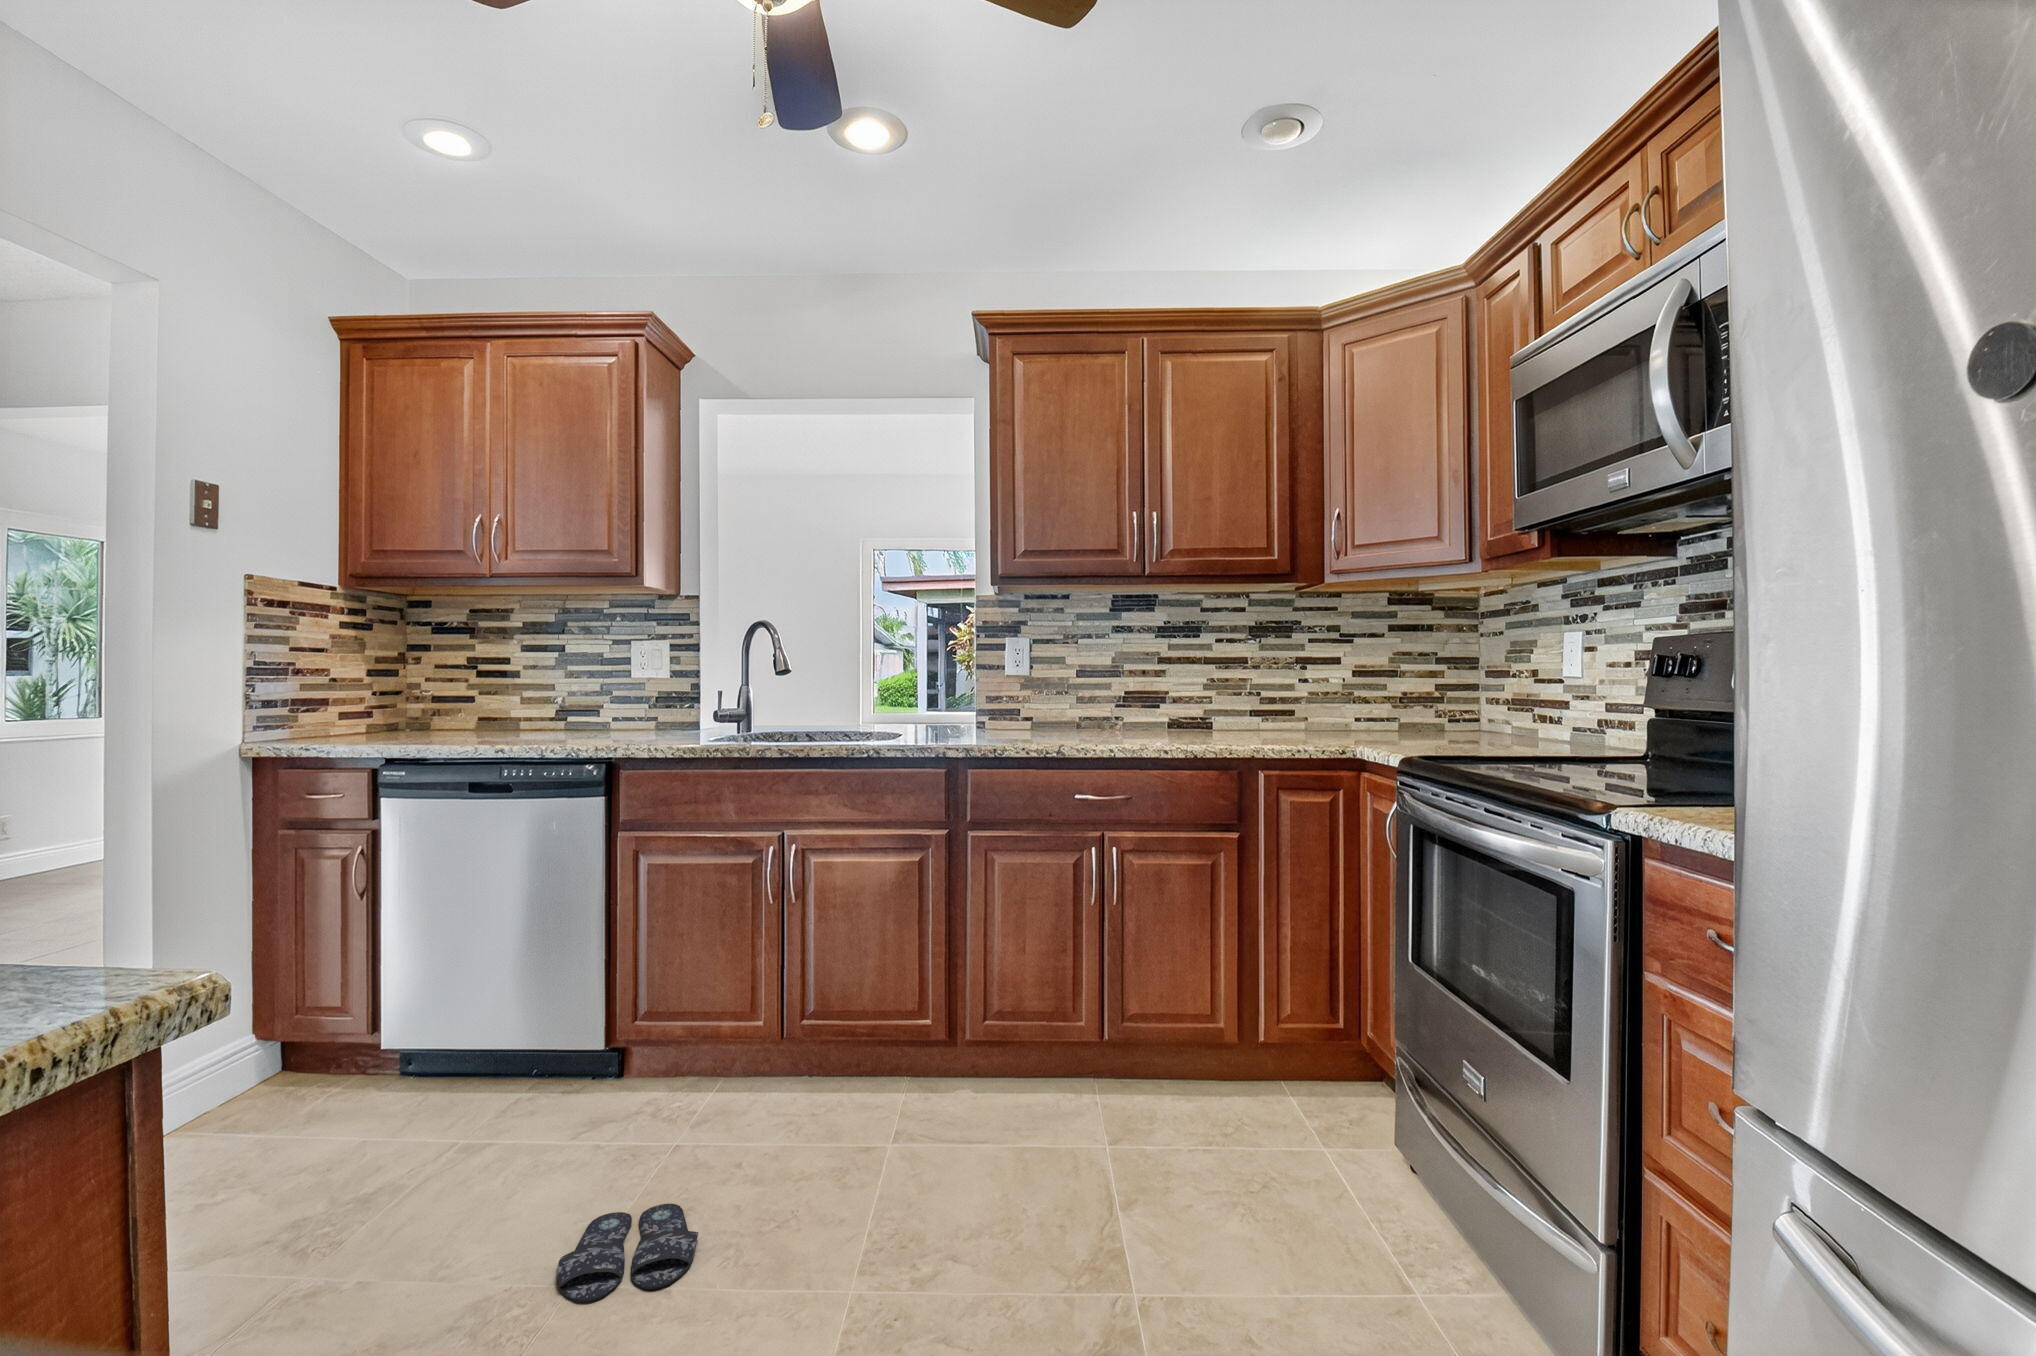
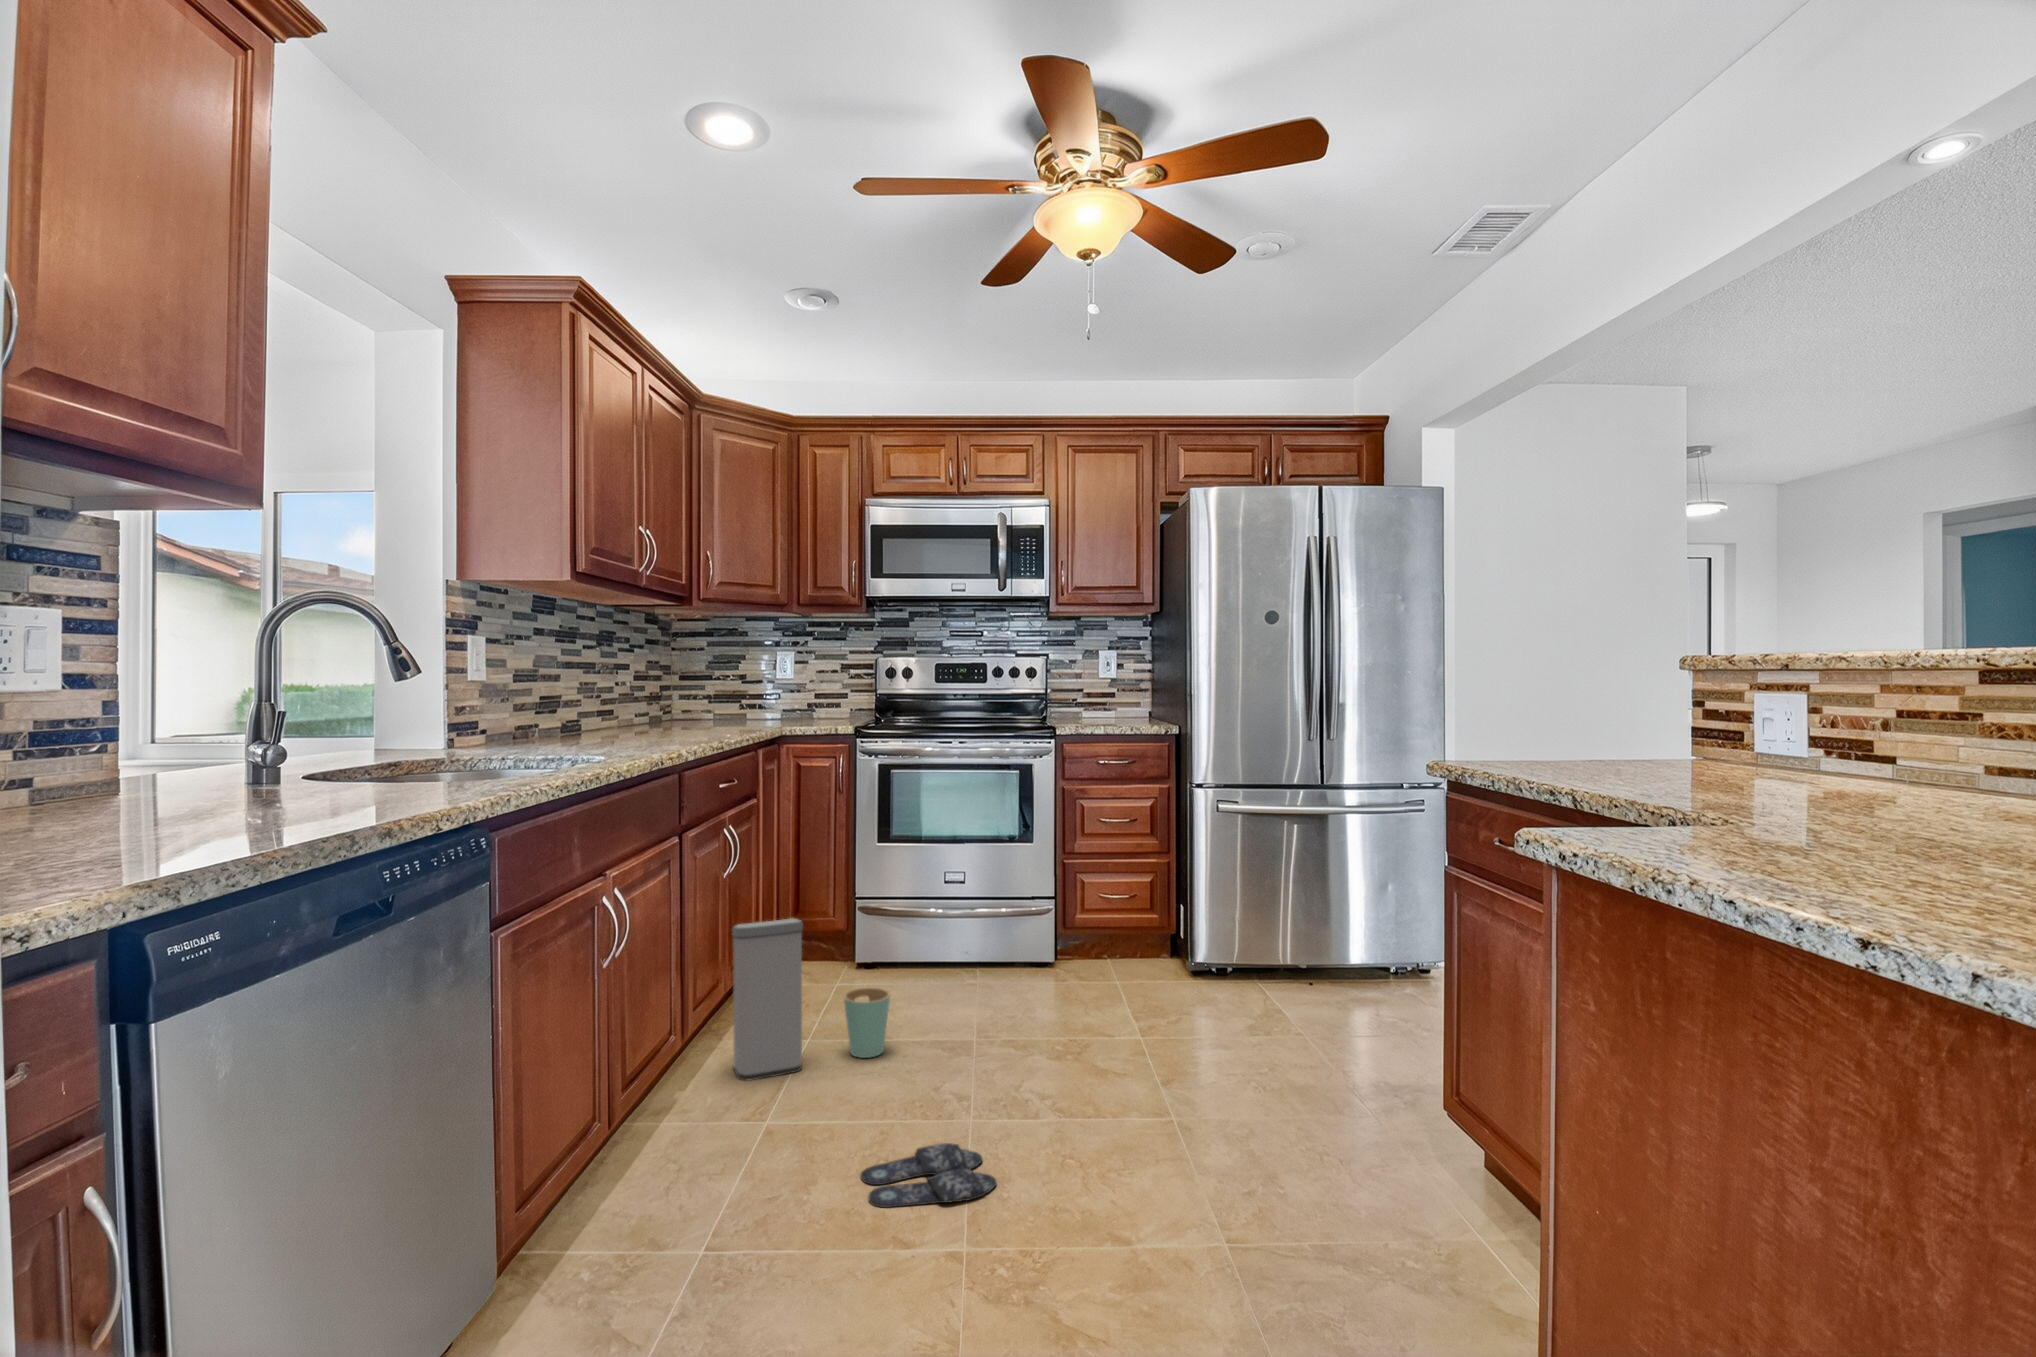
trash can: none [938,946,1054,1193] -> present [732,918,890,1080]

